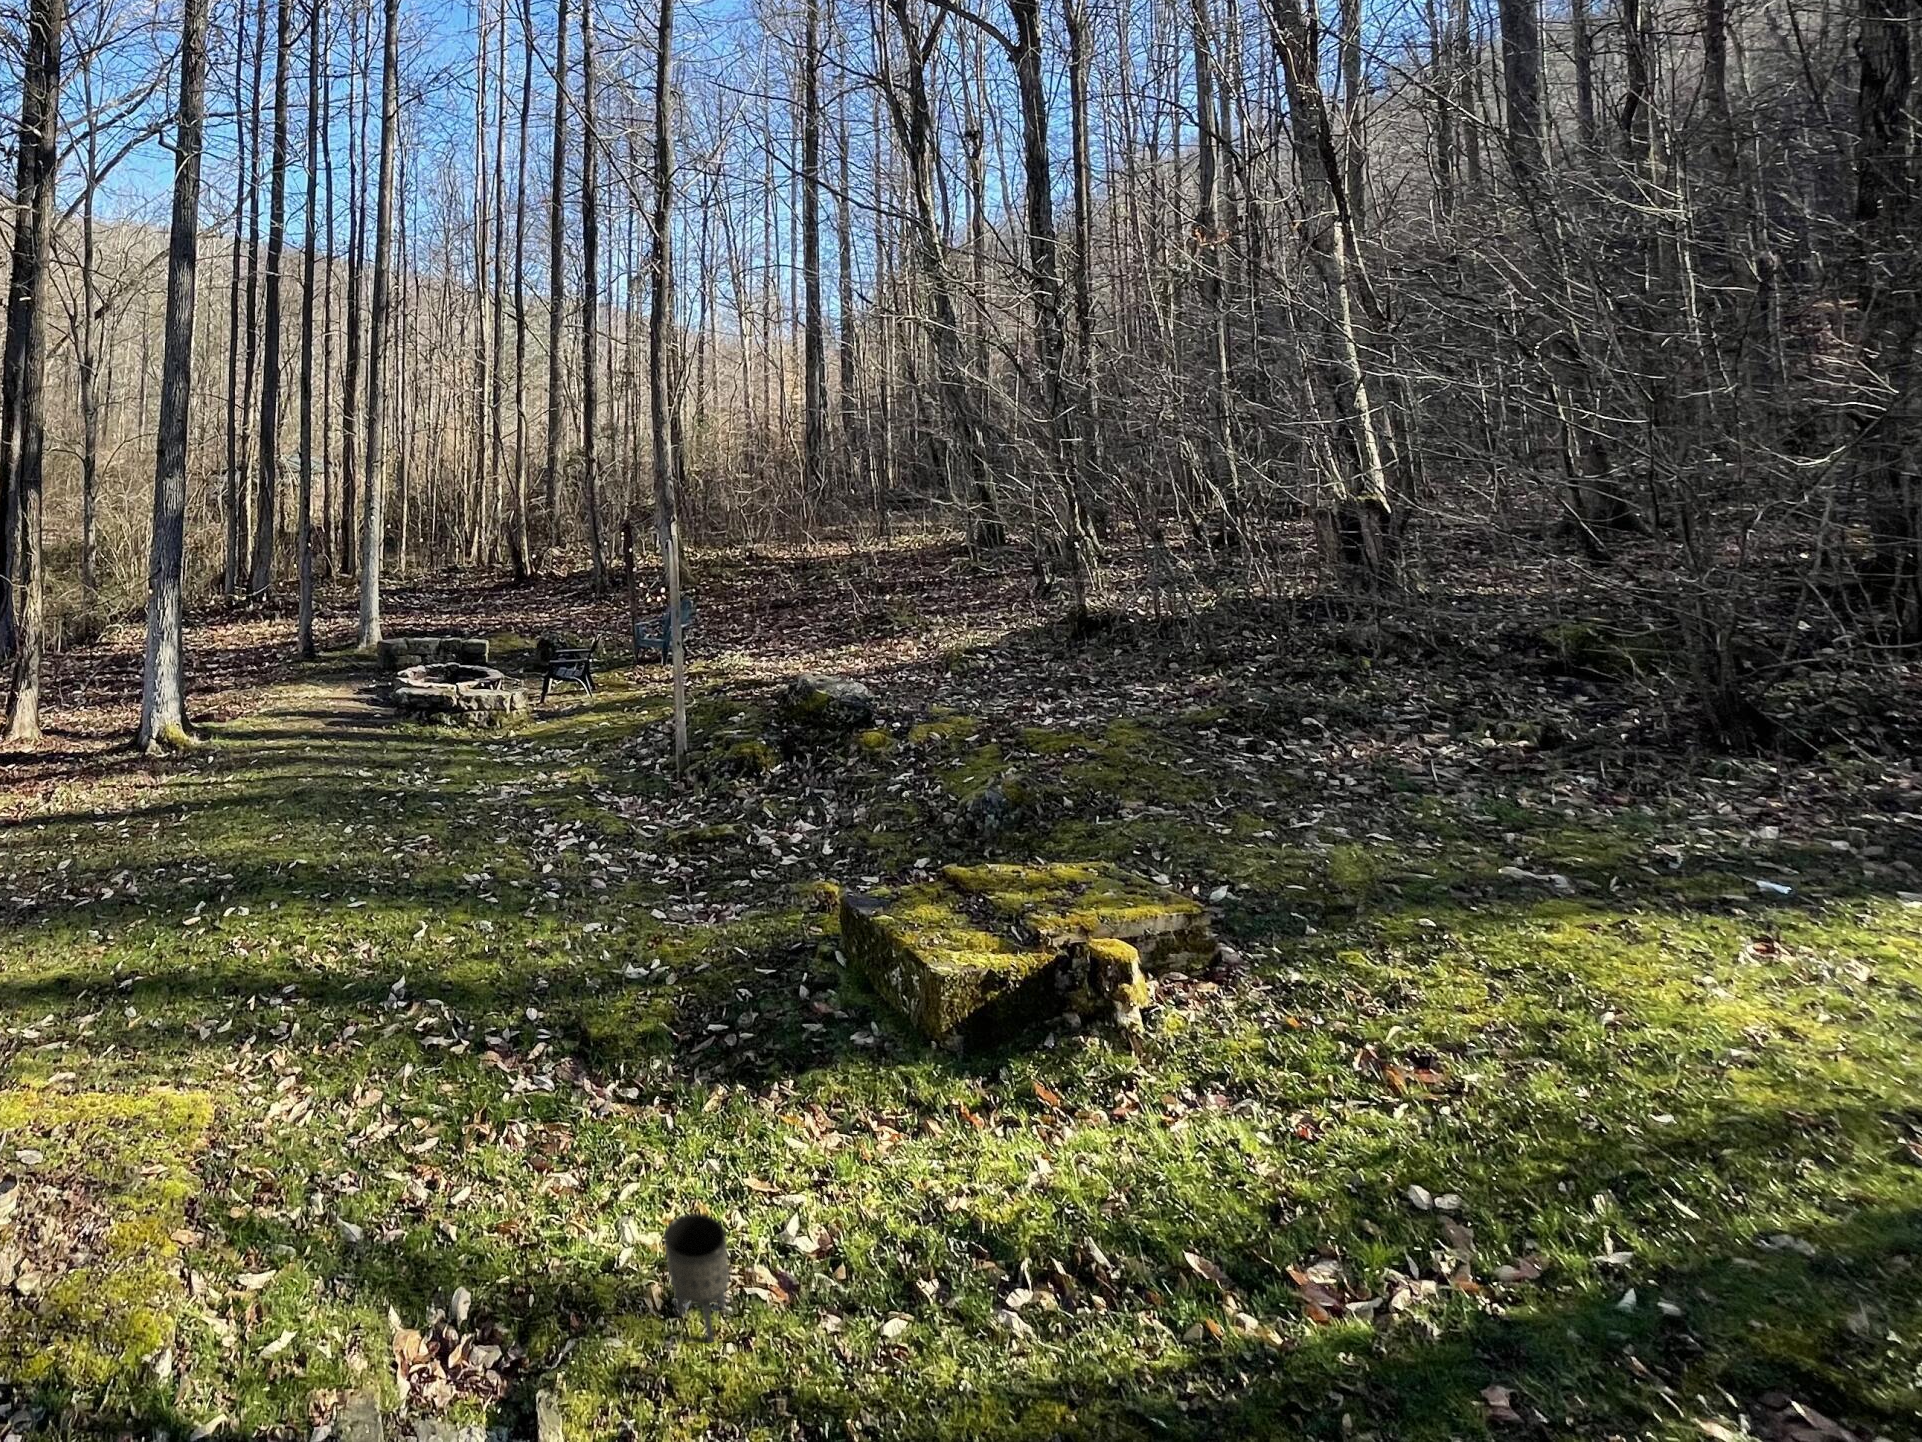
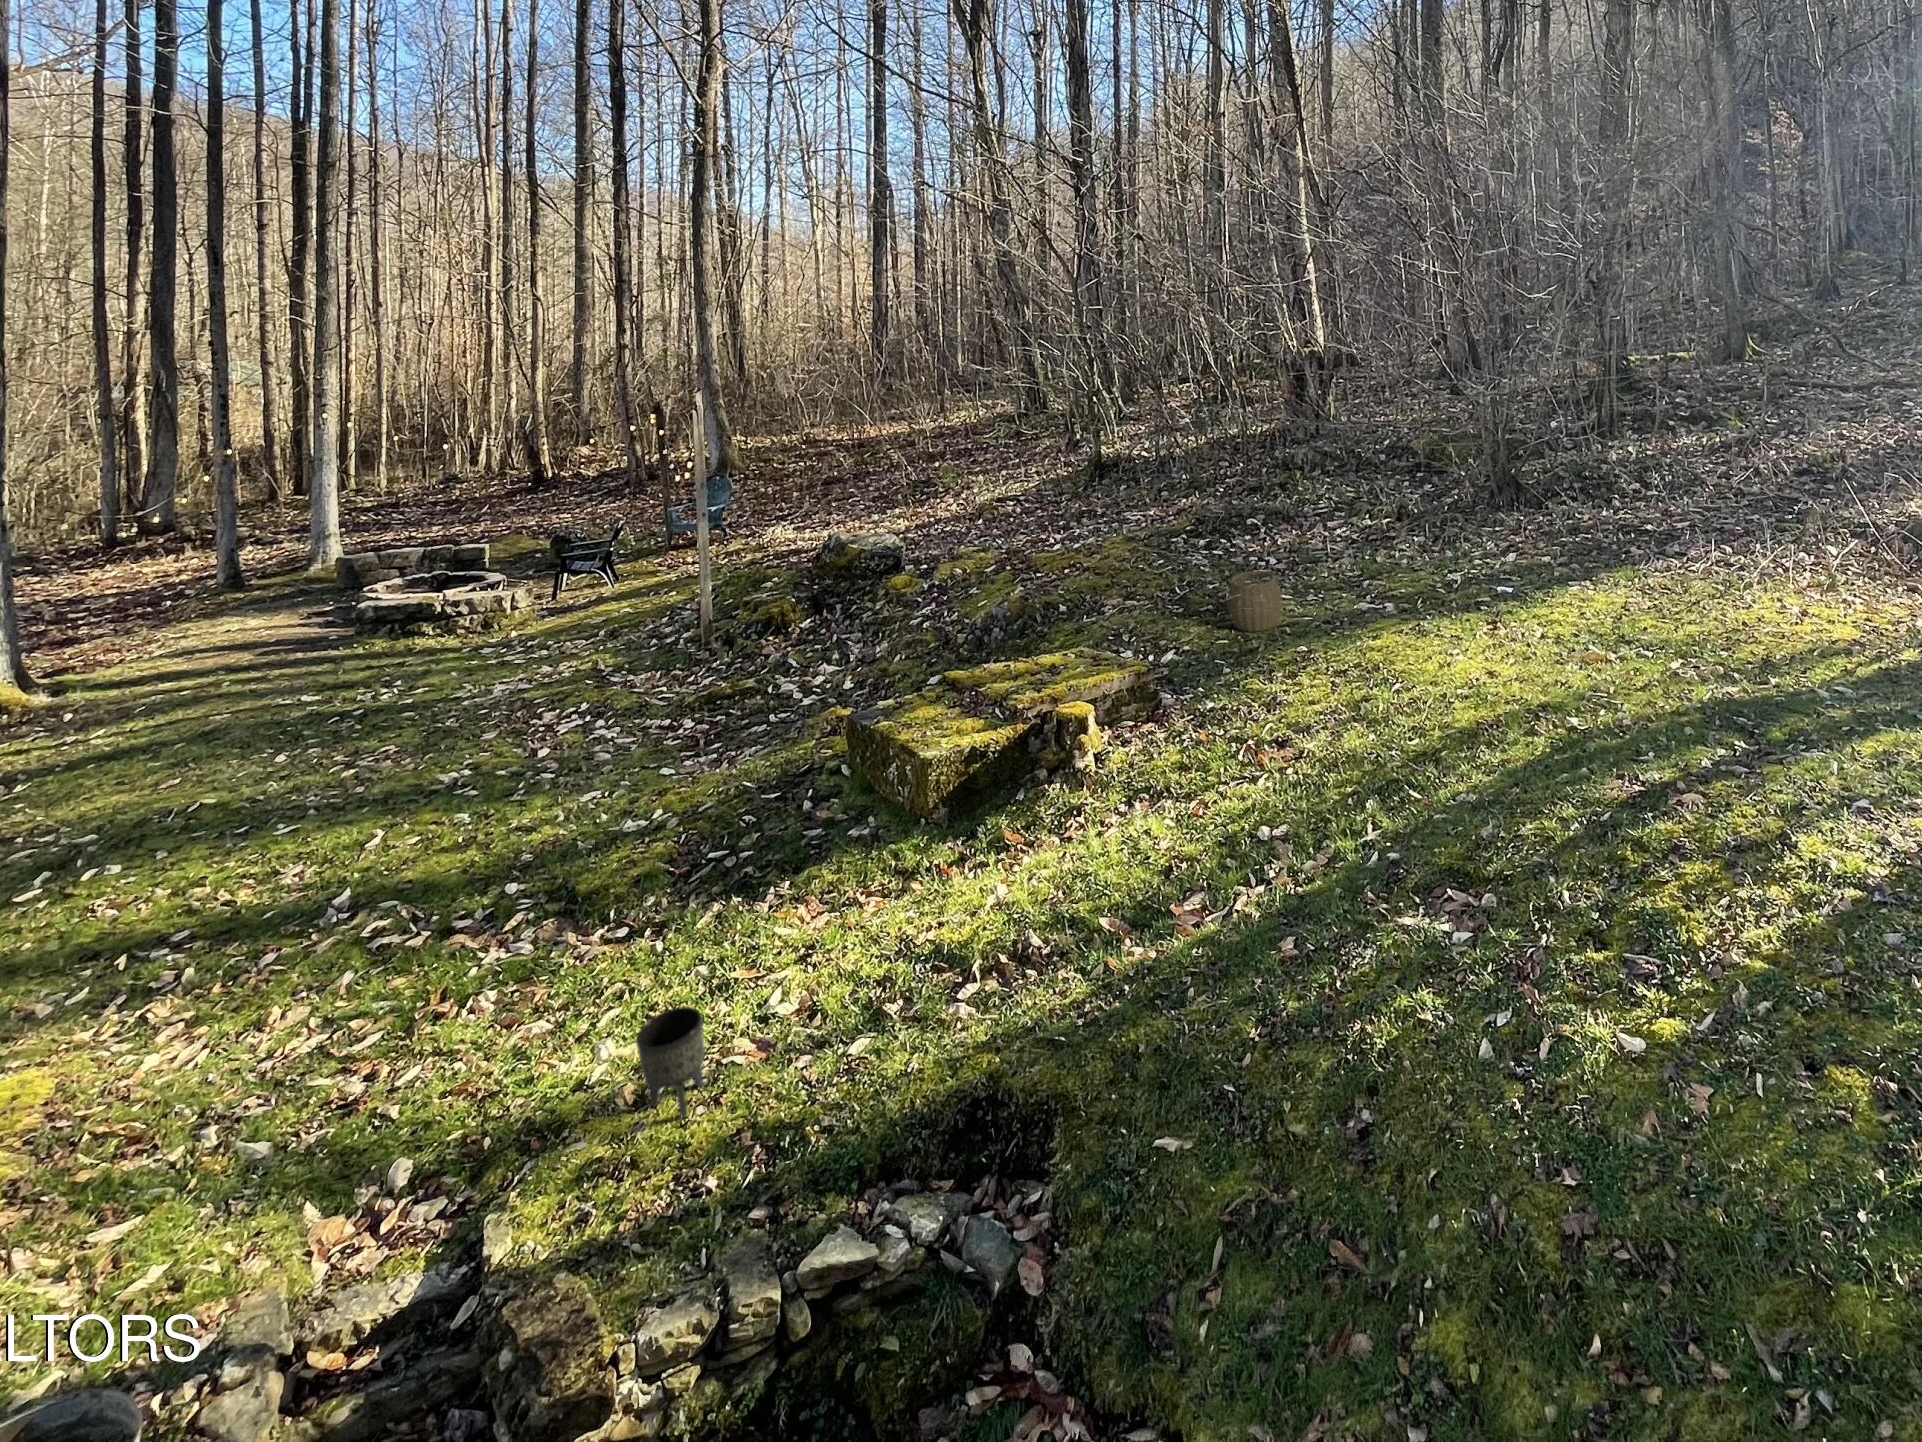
woven basket: none [1305,798,1392,882] -> present [1227,571,1282,631]

